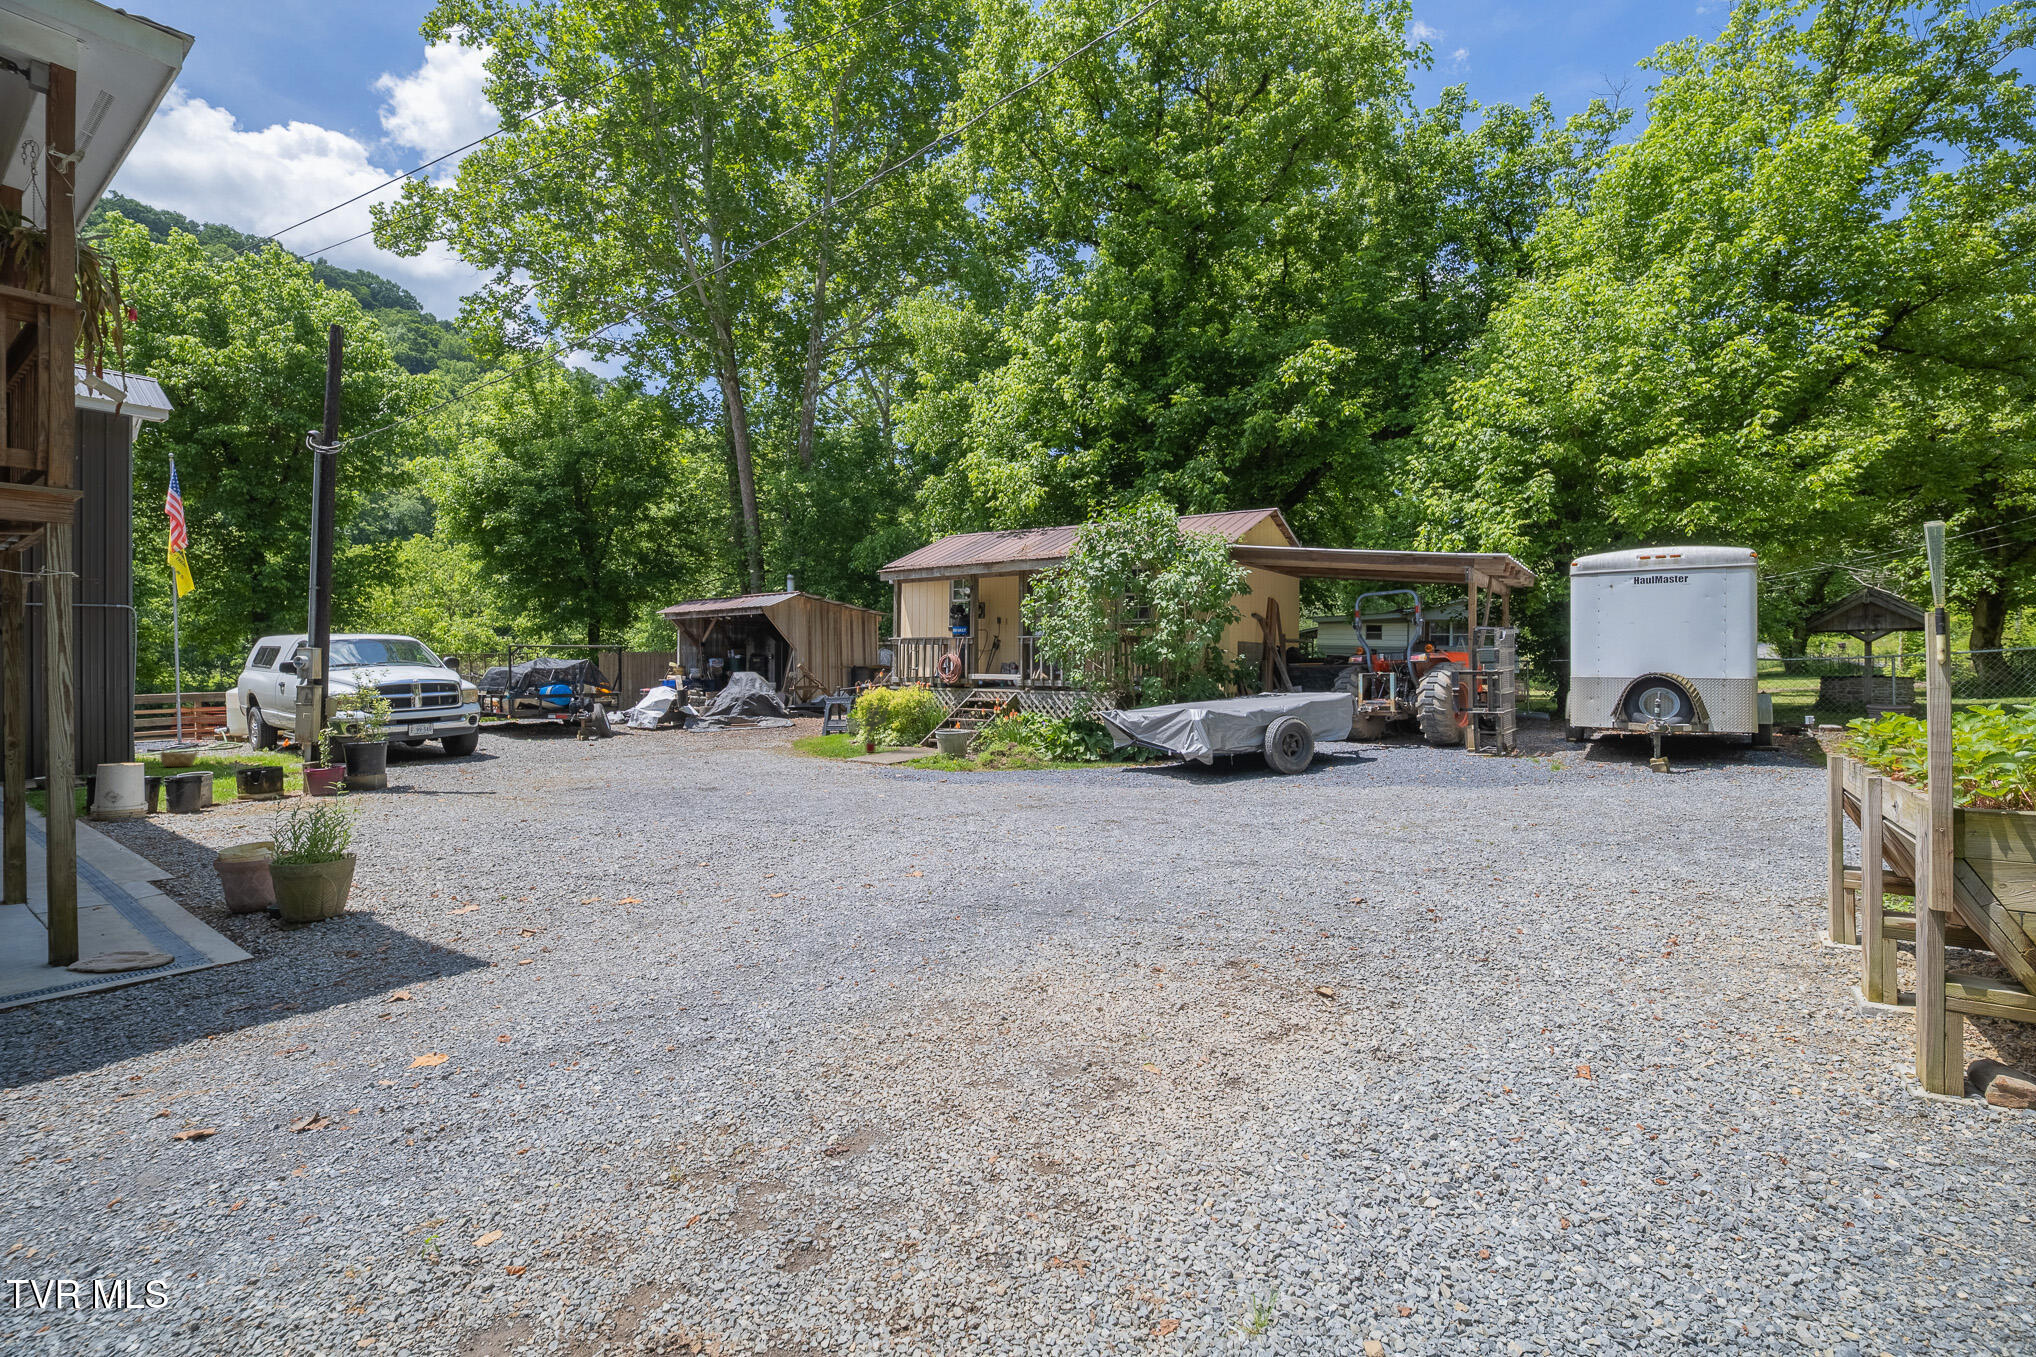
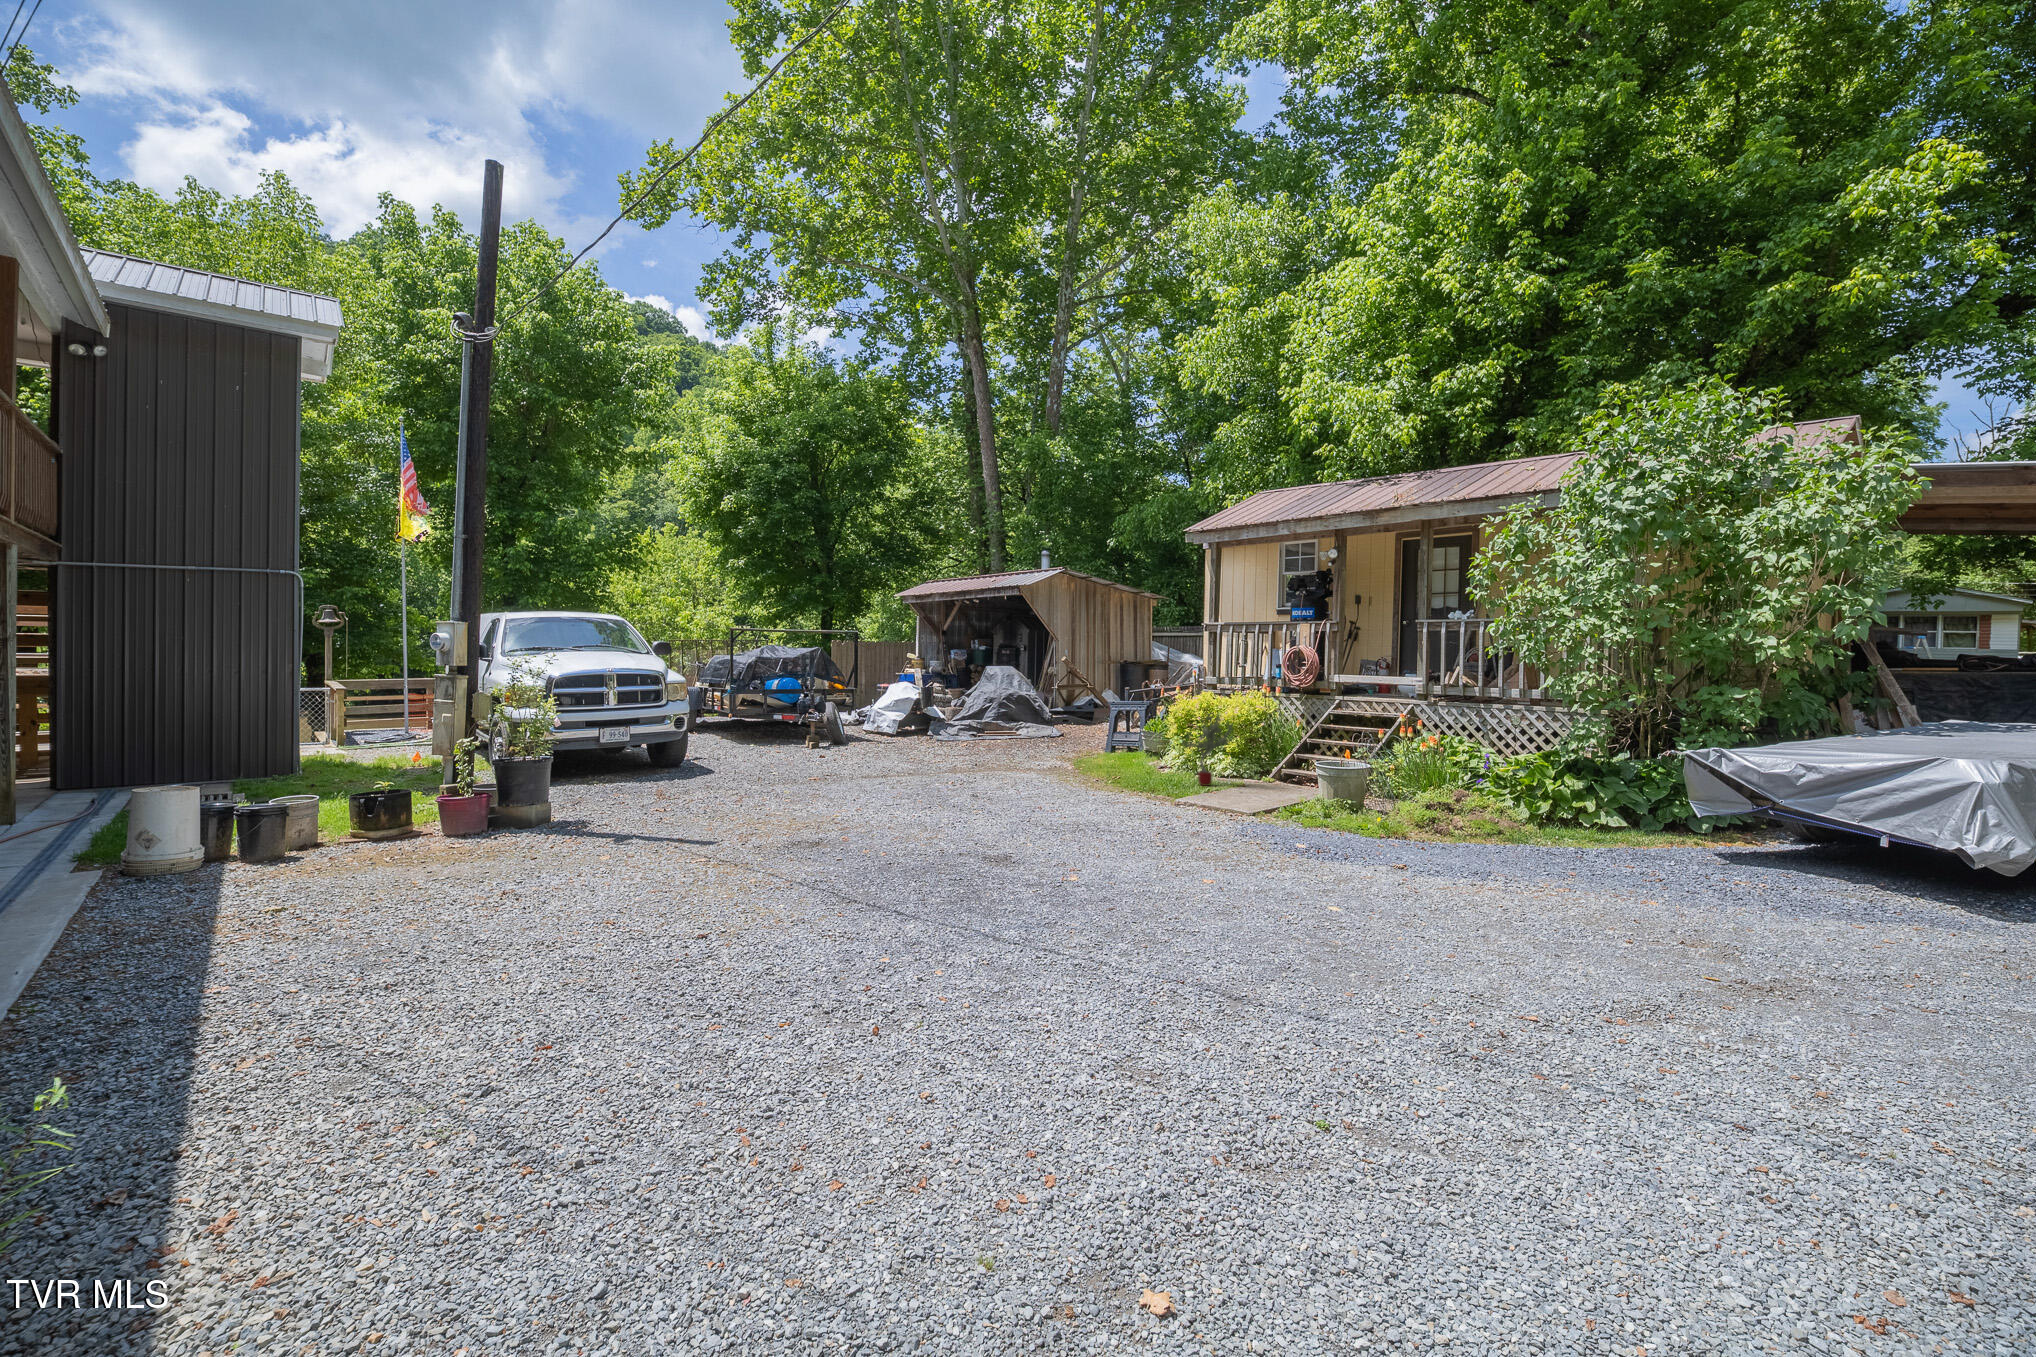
woven basket: present [161,749,197,767] -> none [298,747,345,774]

